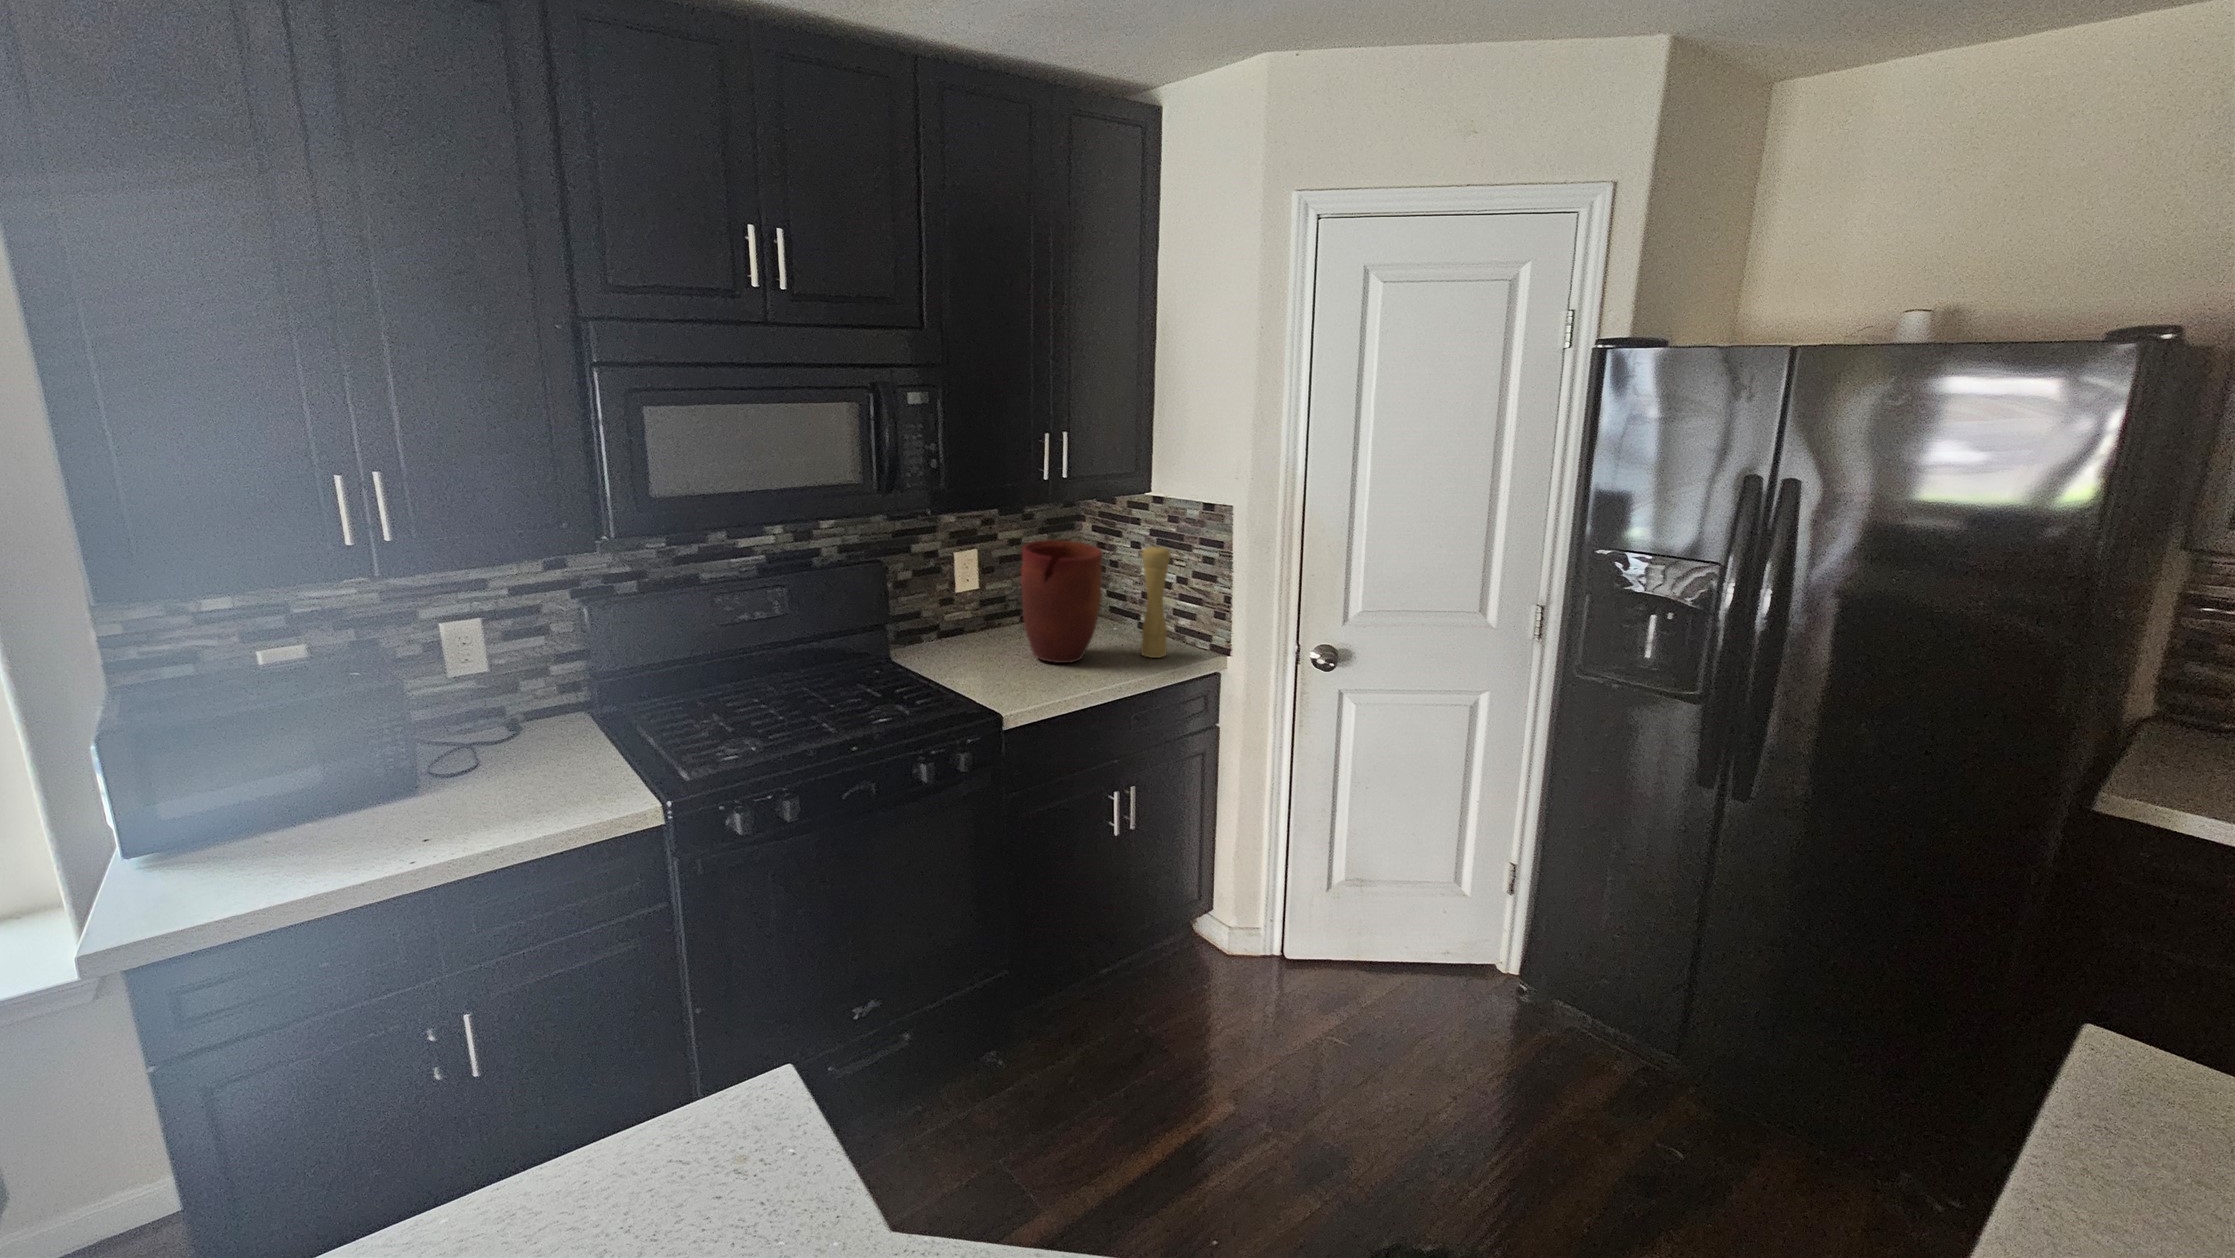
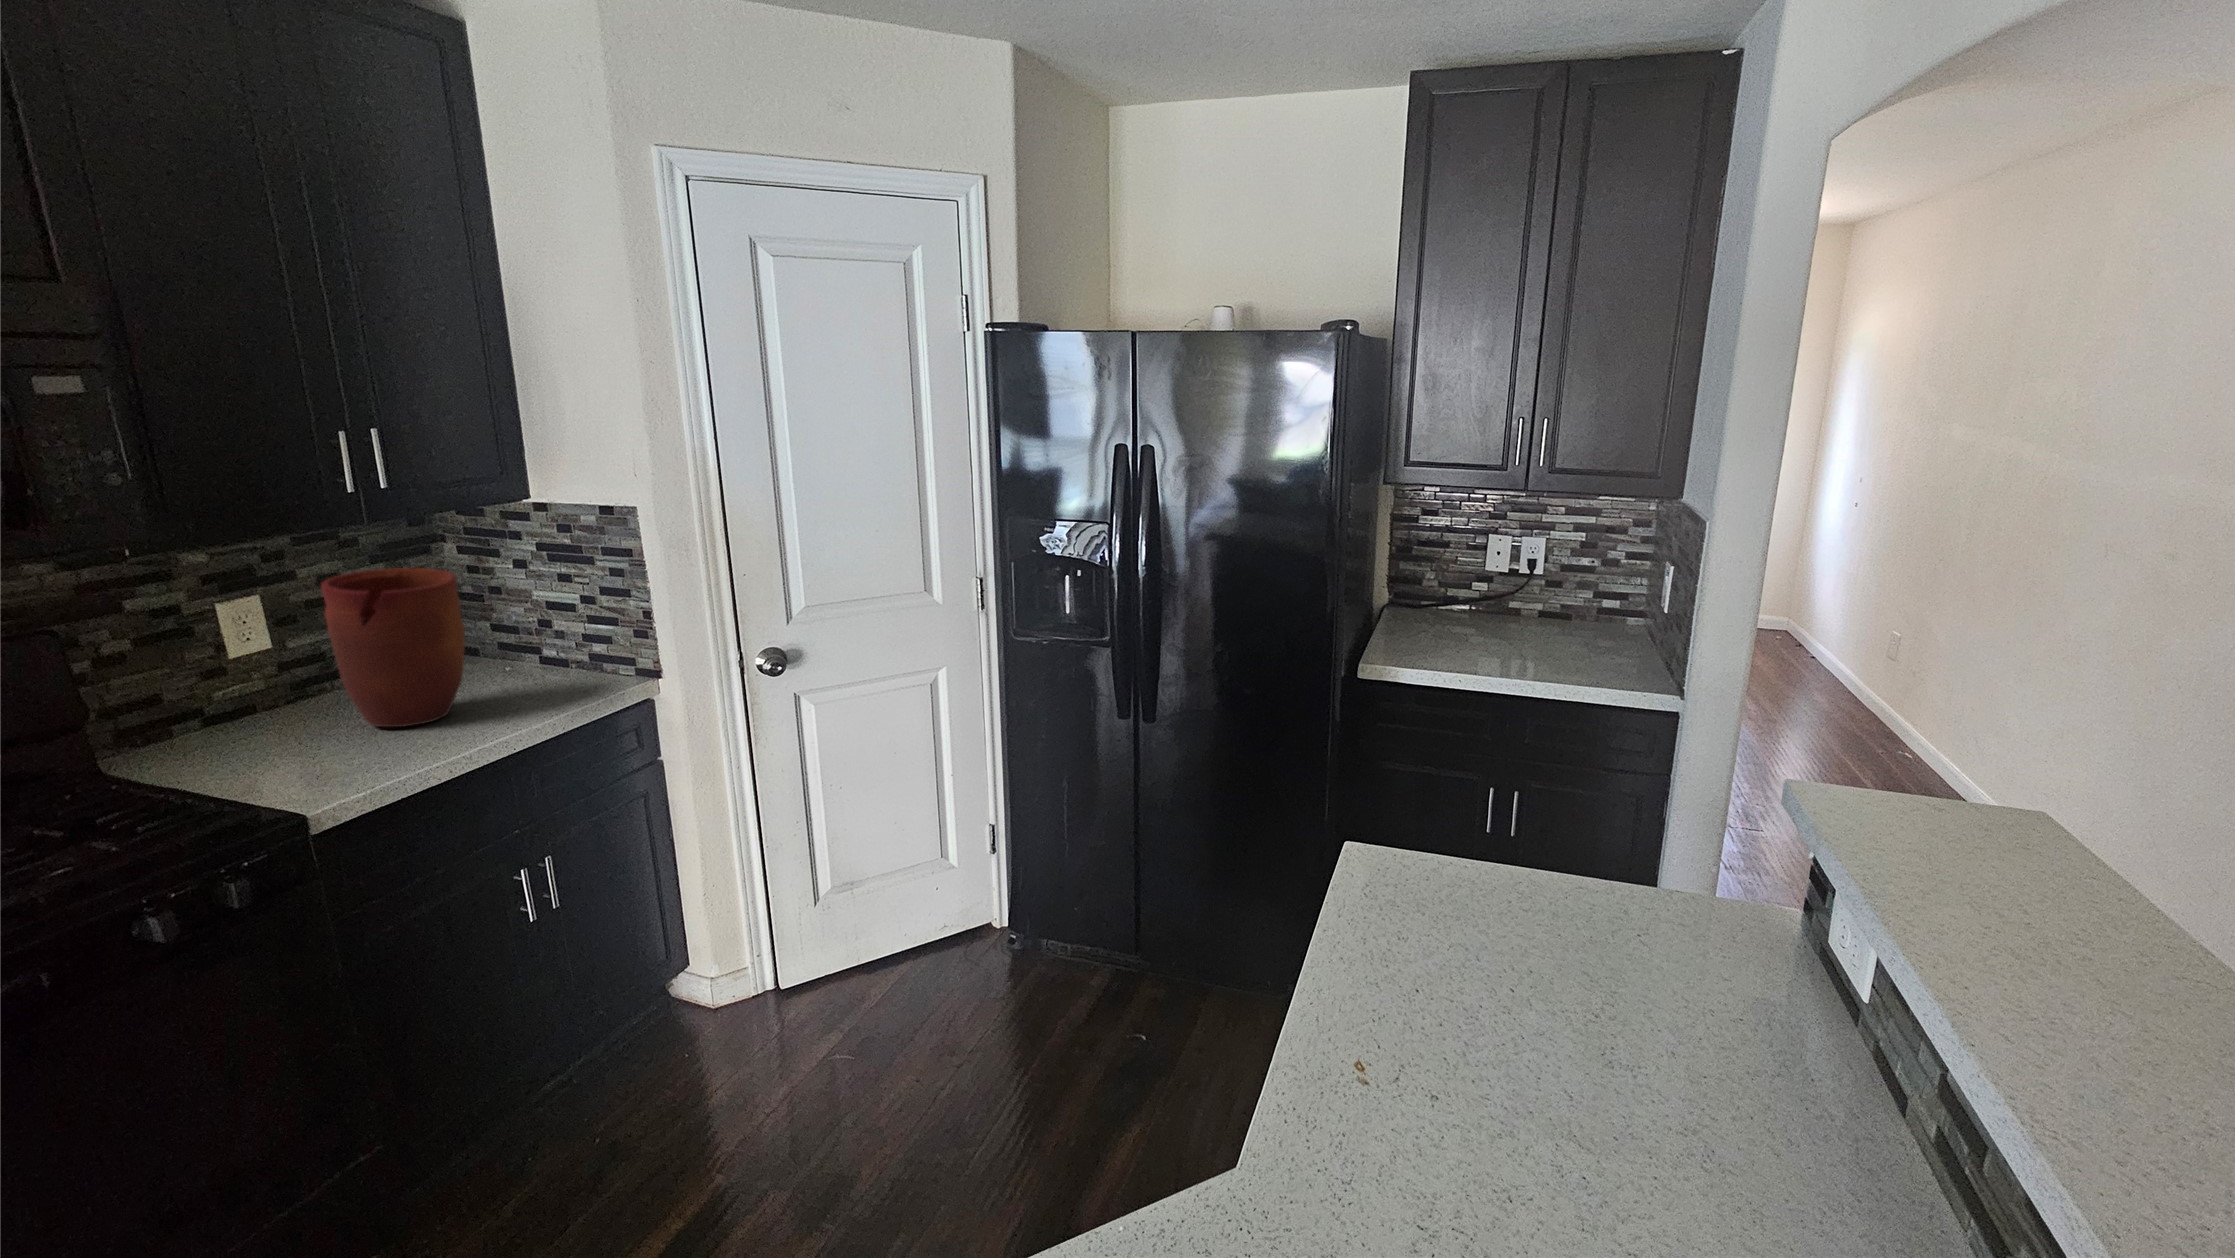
pepper mill: present [1141,545,1171,658] -> none [519,561,576,697]

